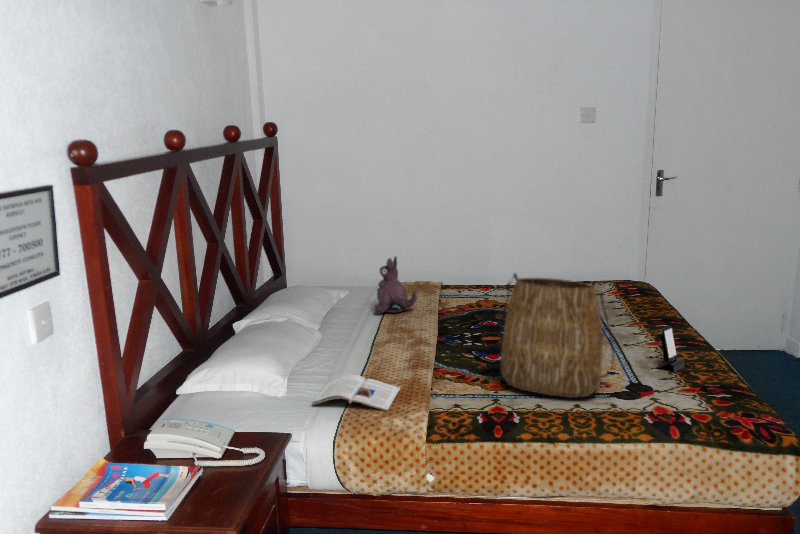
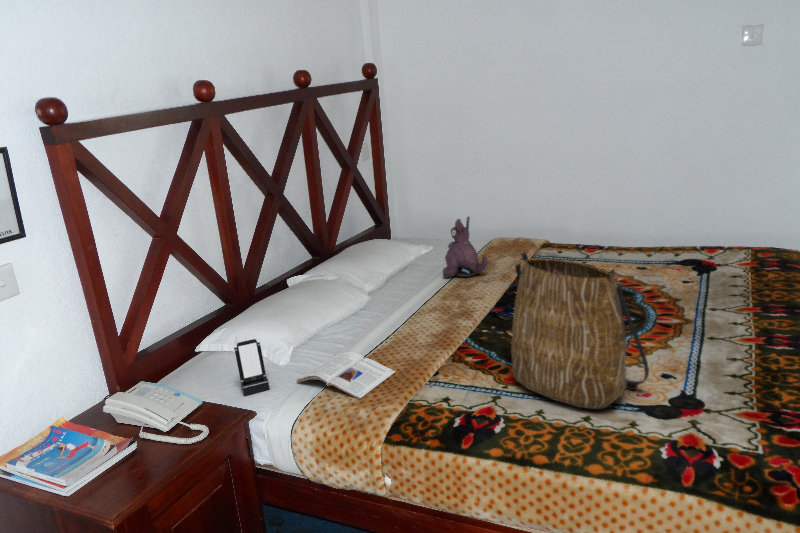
smartphone: present [657,325,685,373] -> present [234,339,270,396]

